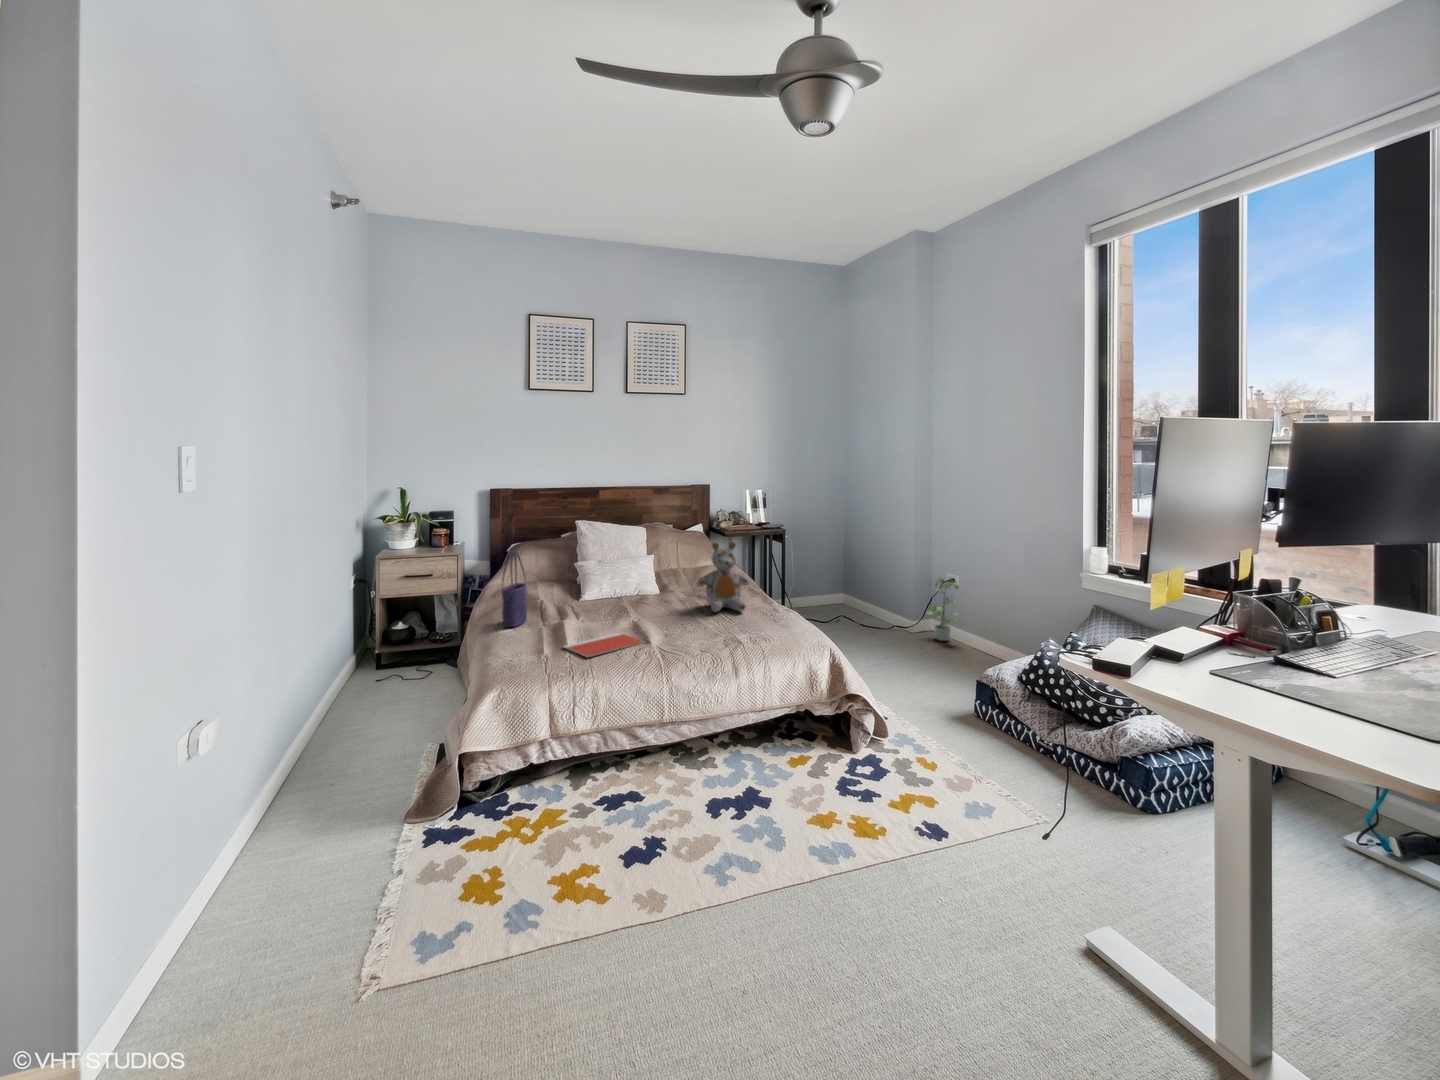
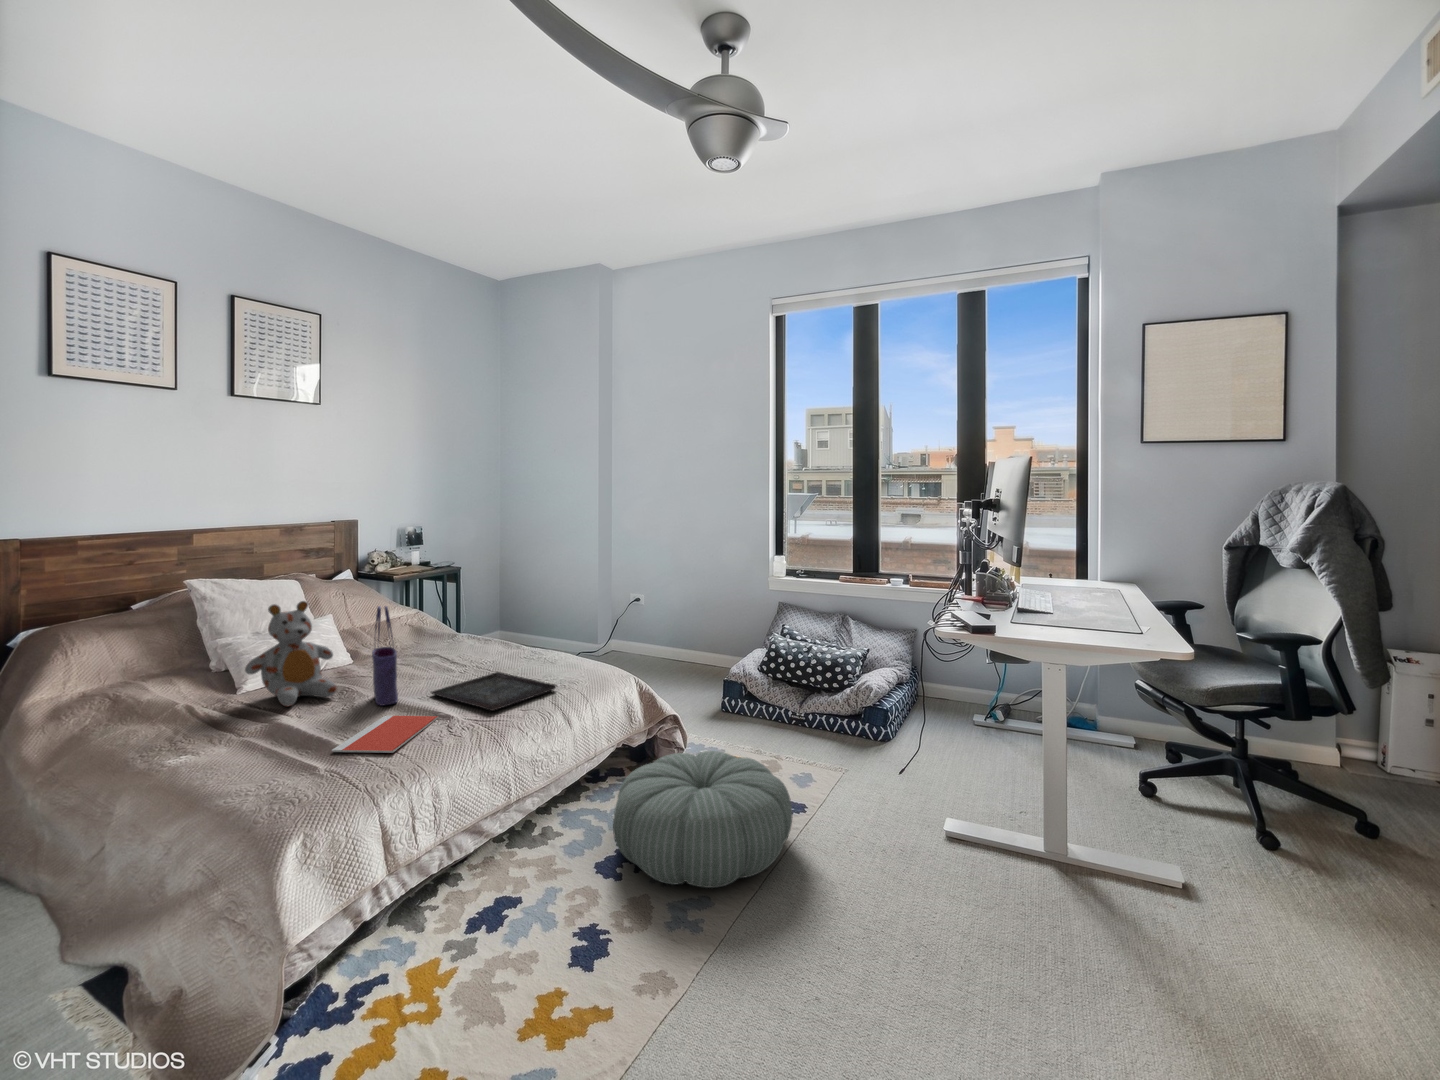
stuffed bear: present [697,542,749,612] -> present [245,601,337,706]
tote bag: present [502,552,527,627] -> present [372,606,398,705]
potted plant: present [927,578,959,641] -> none [619,596,654,659]
tray: none [663,619,745,647] -> present [431,672,556,711]
pouf: none [718,727,894,867] -> present [613,751,792,888]

